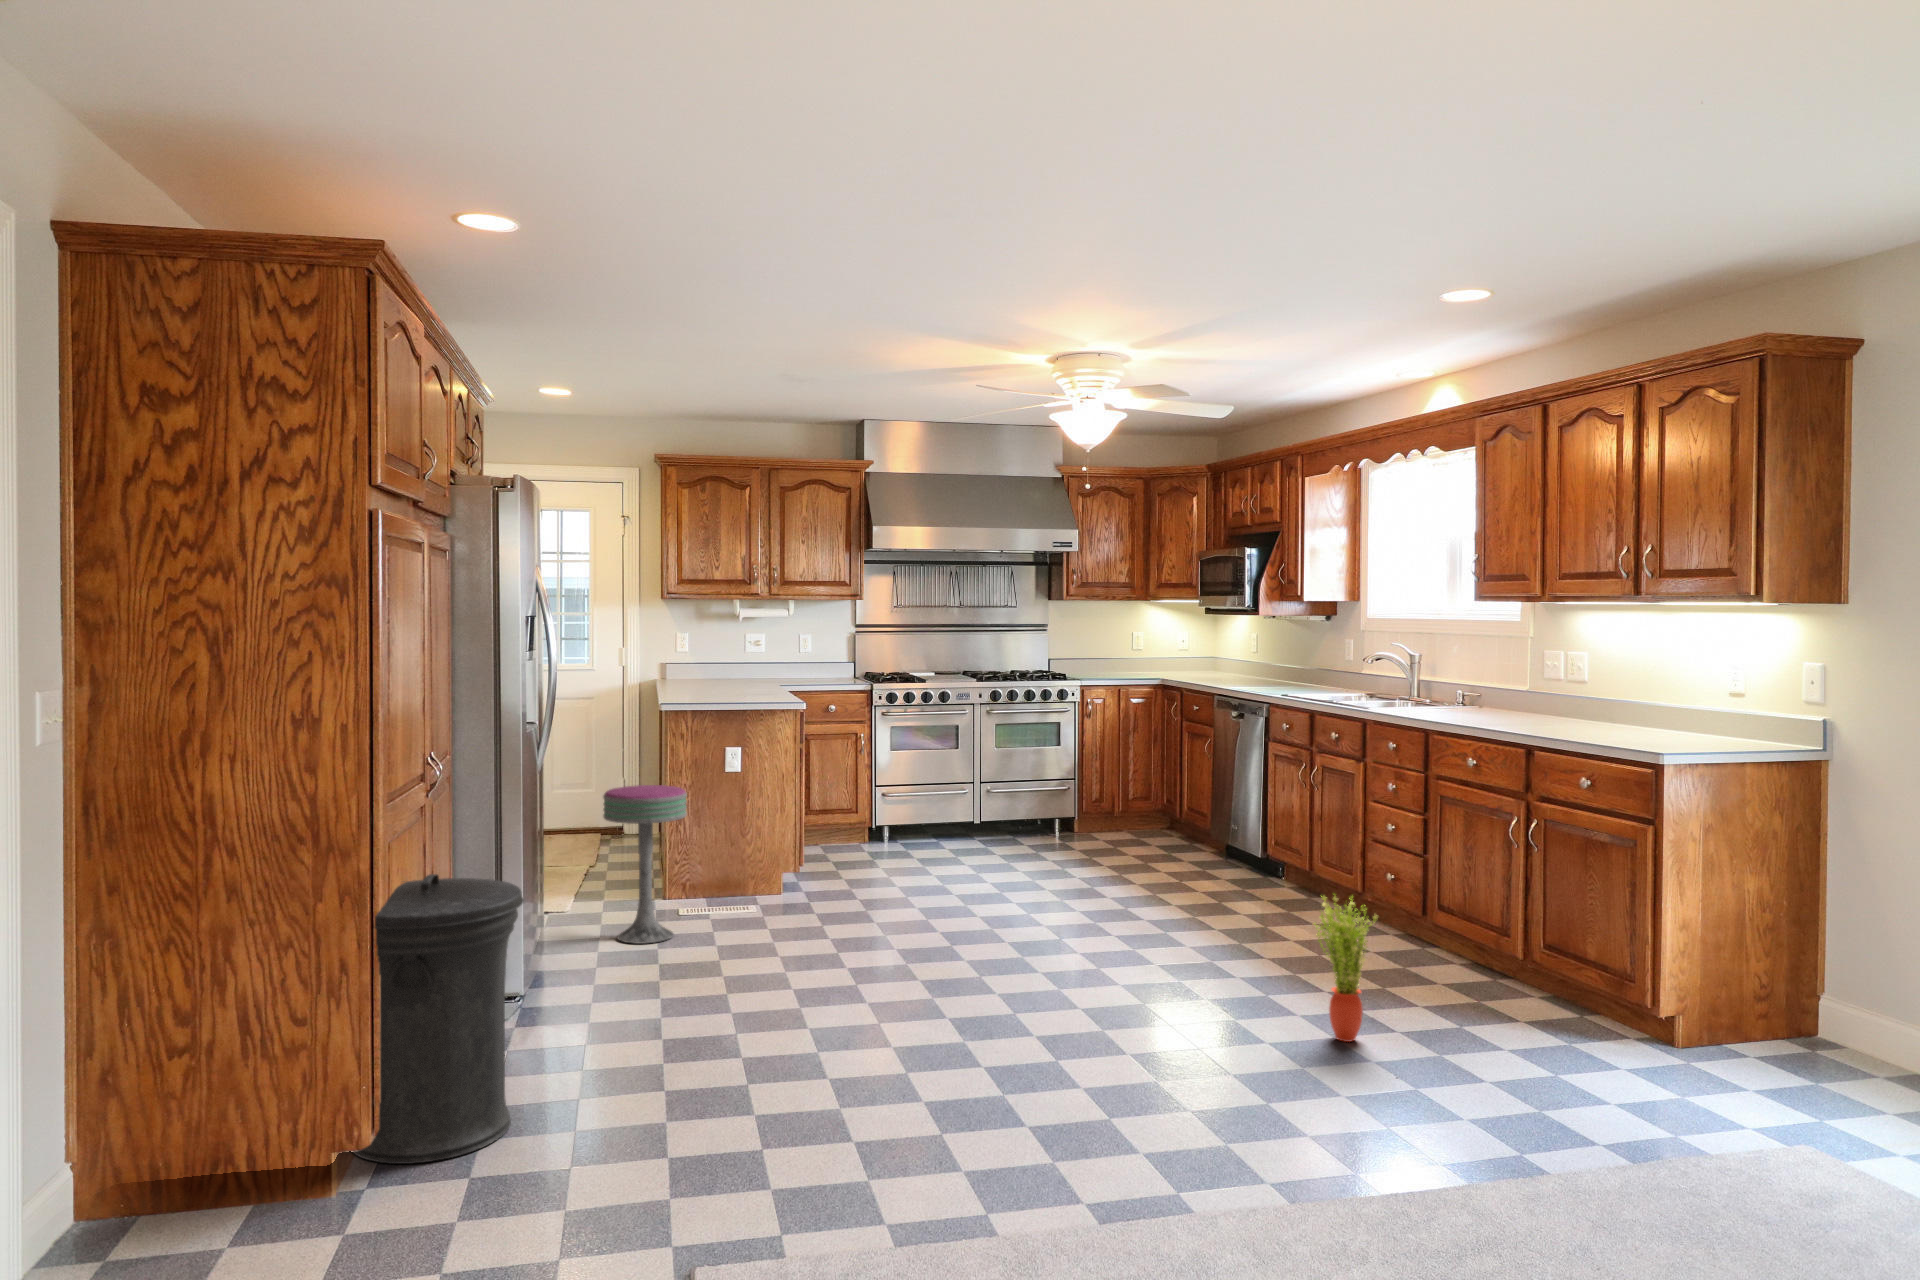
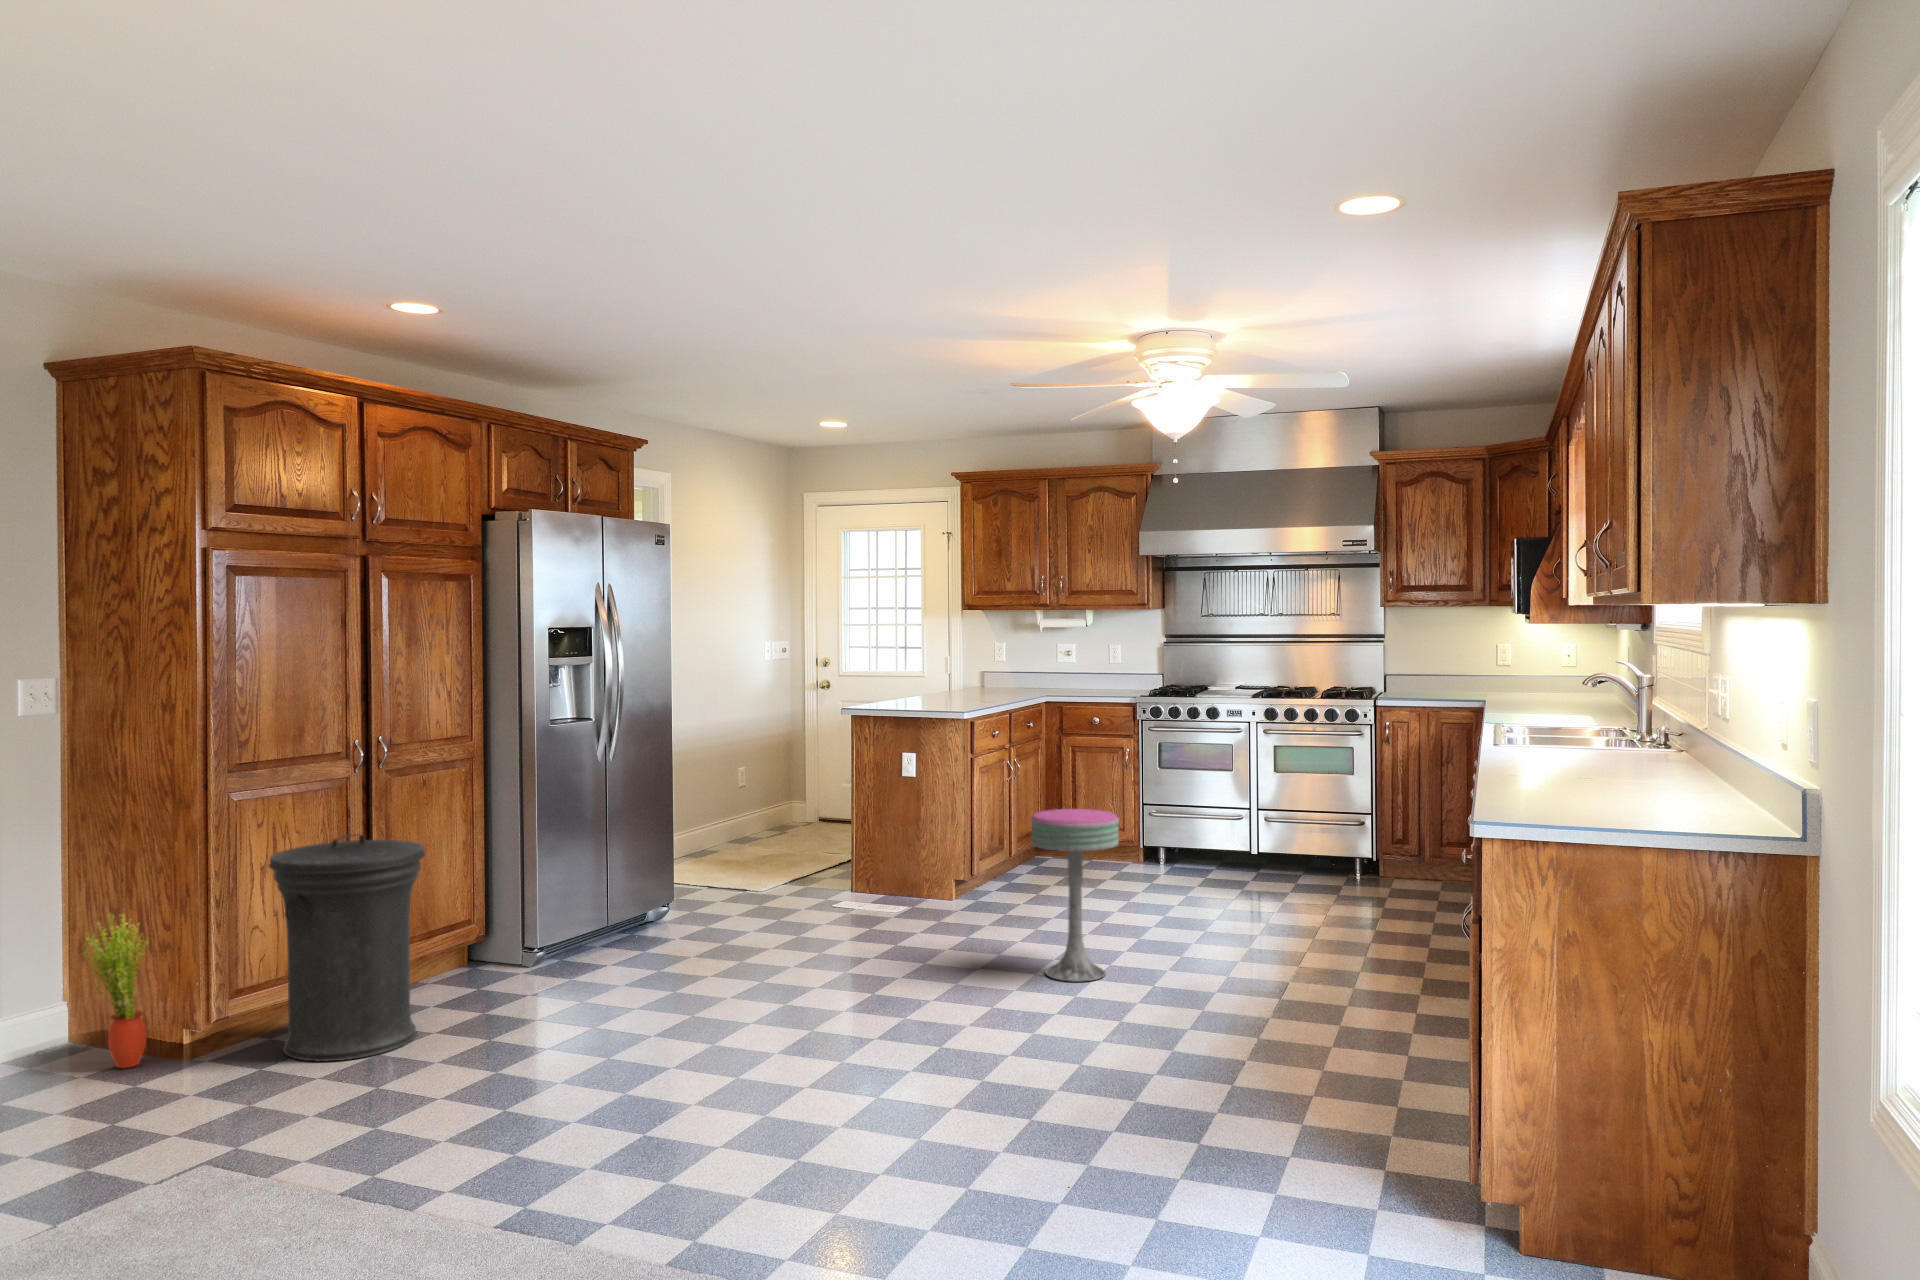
bar stool: present [603,785,687,944] -> present [1031,809,1119,982]
potted plant: present [1316,894,1377,1042] -> present [84,916,148,1068]

